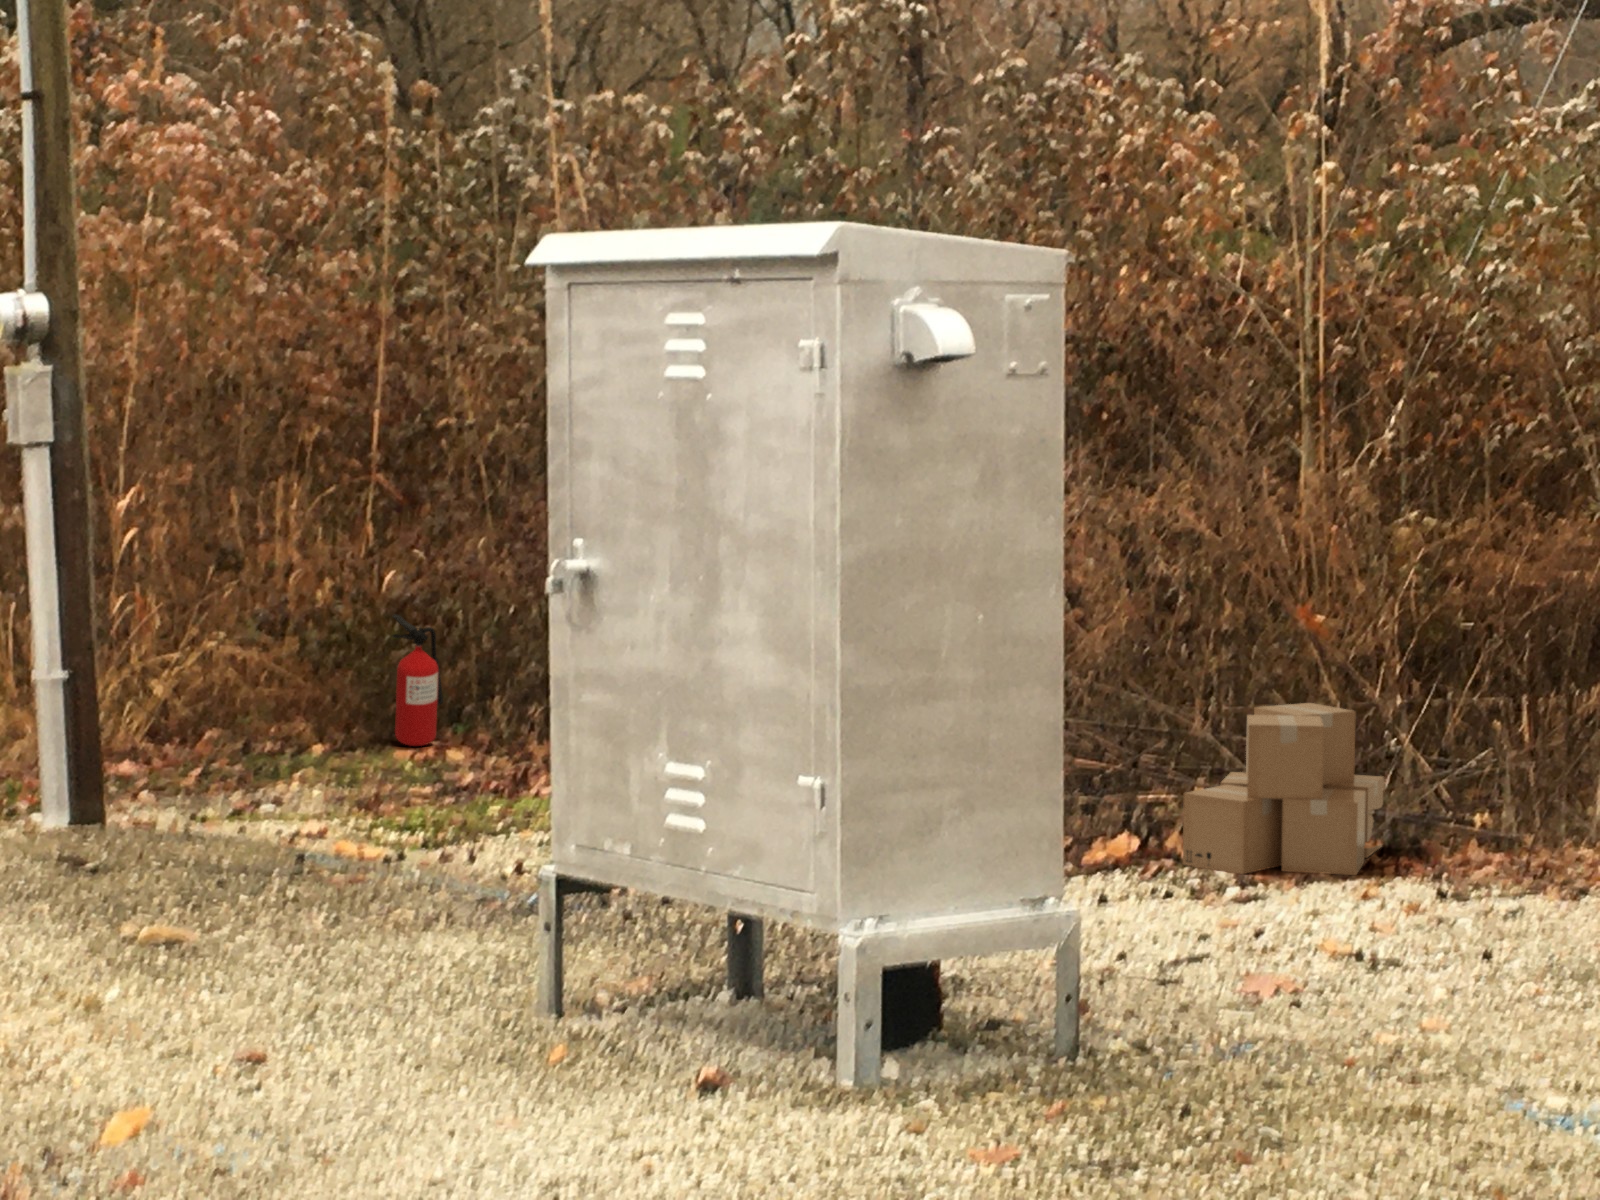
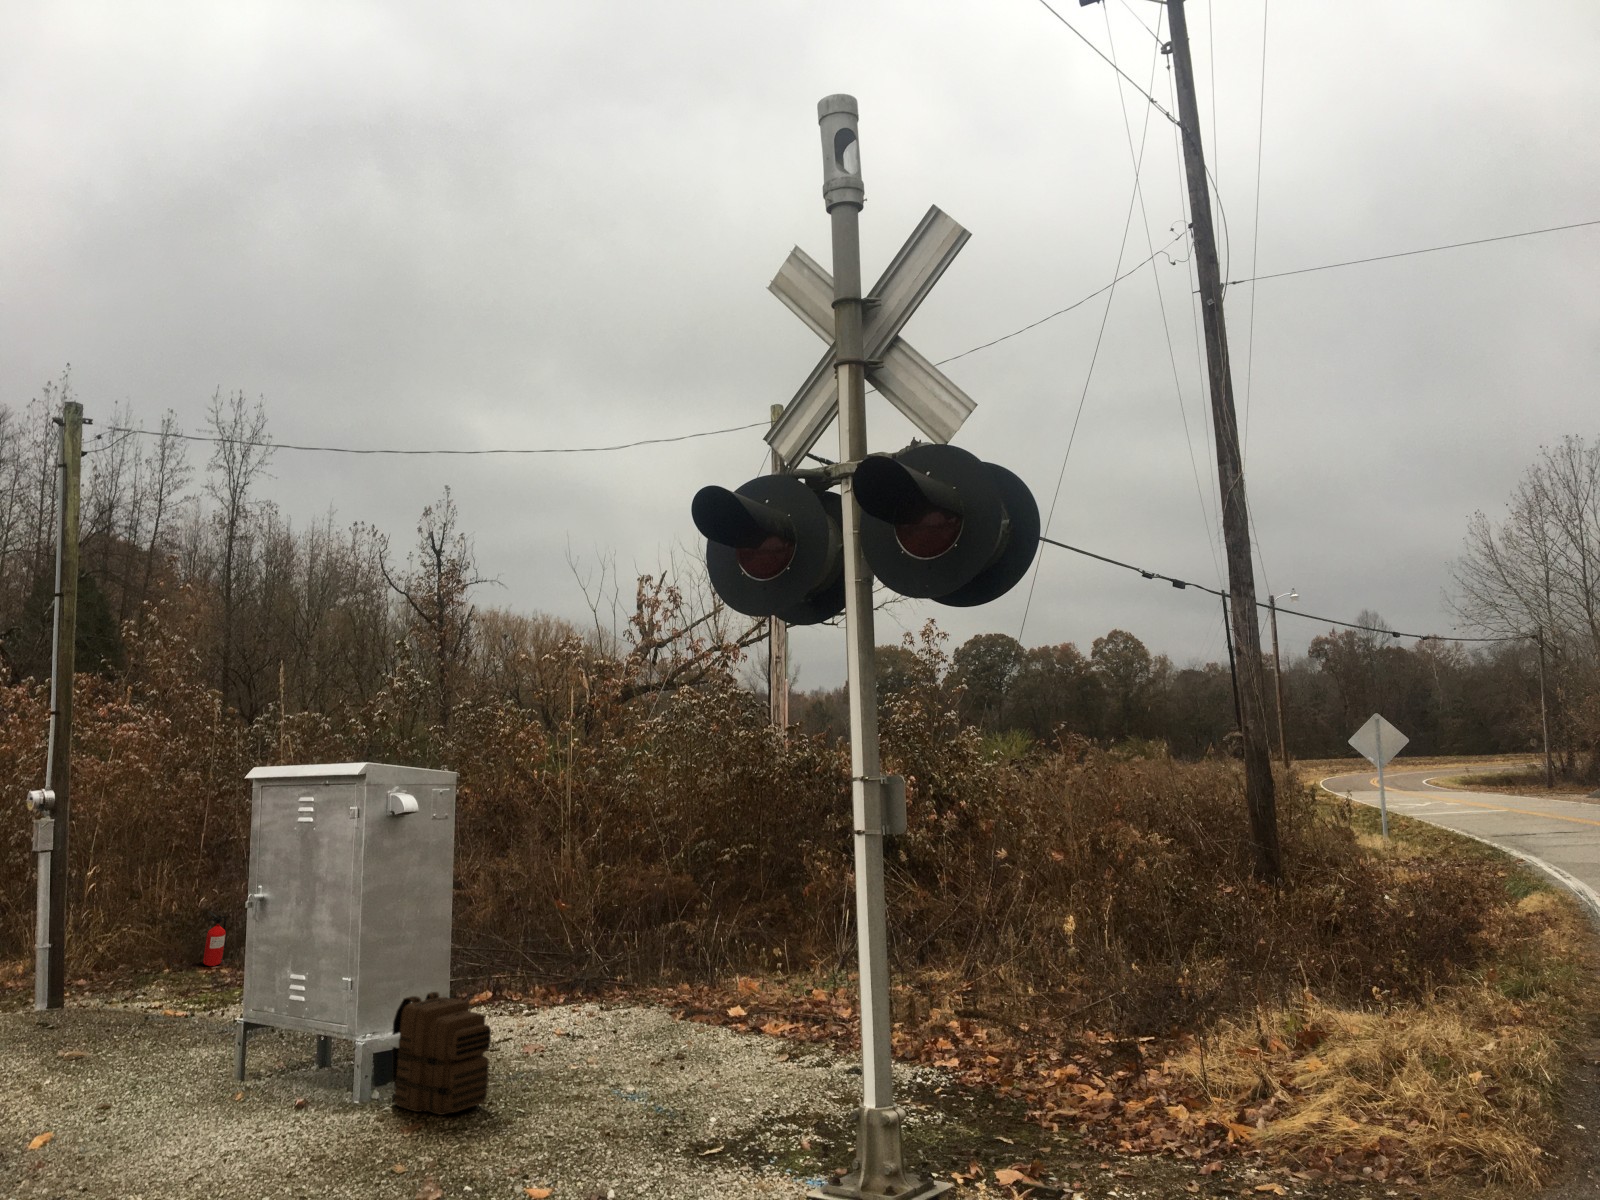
cardboard box: present [1183,703,1384,875] -> none [511,937,588,1004]
backpack: none [938,816,1224,1149] -> present [392,992,491,1115]

